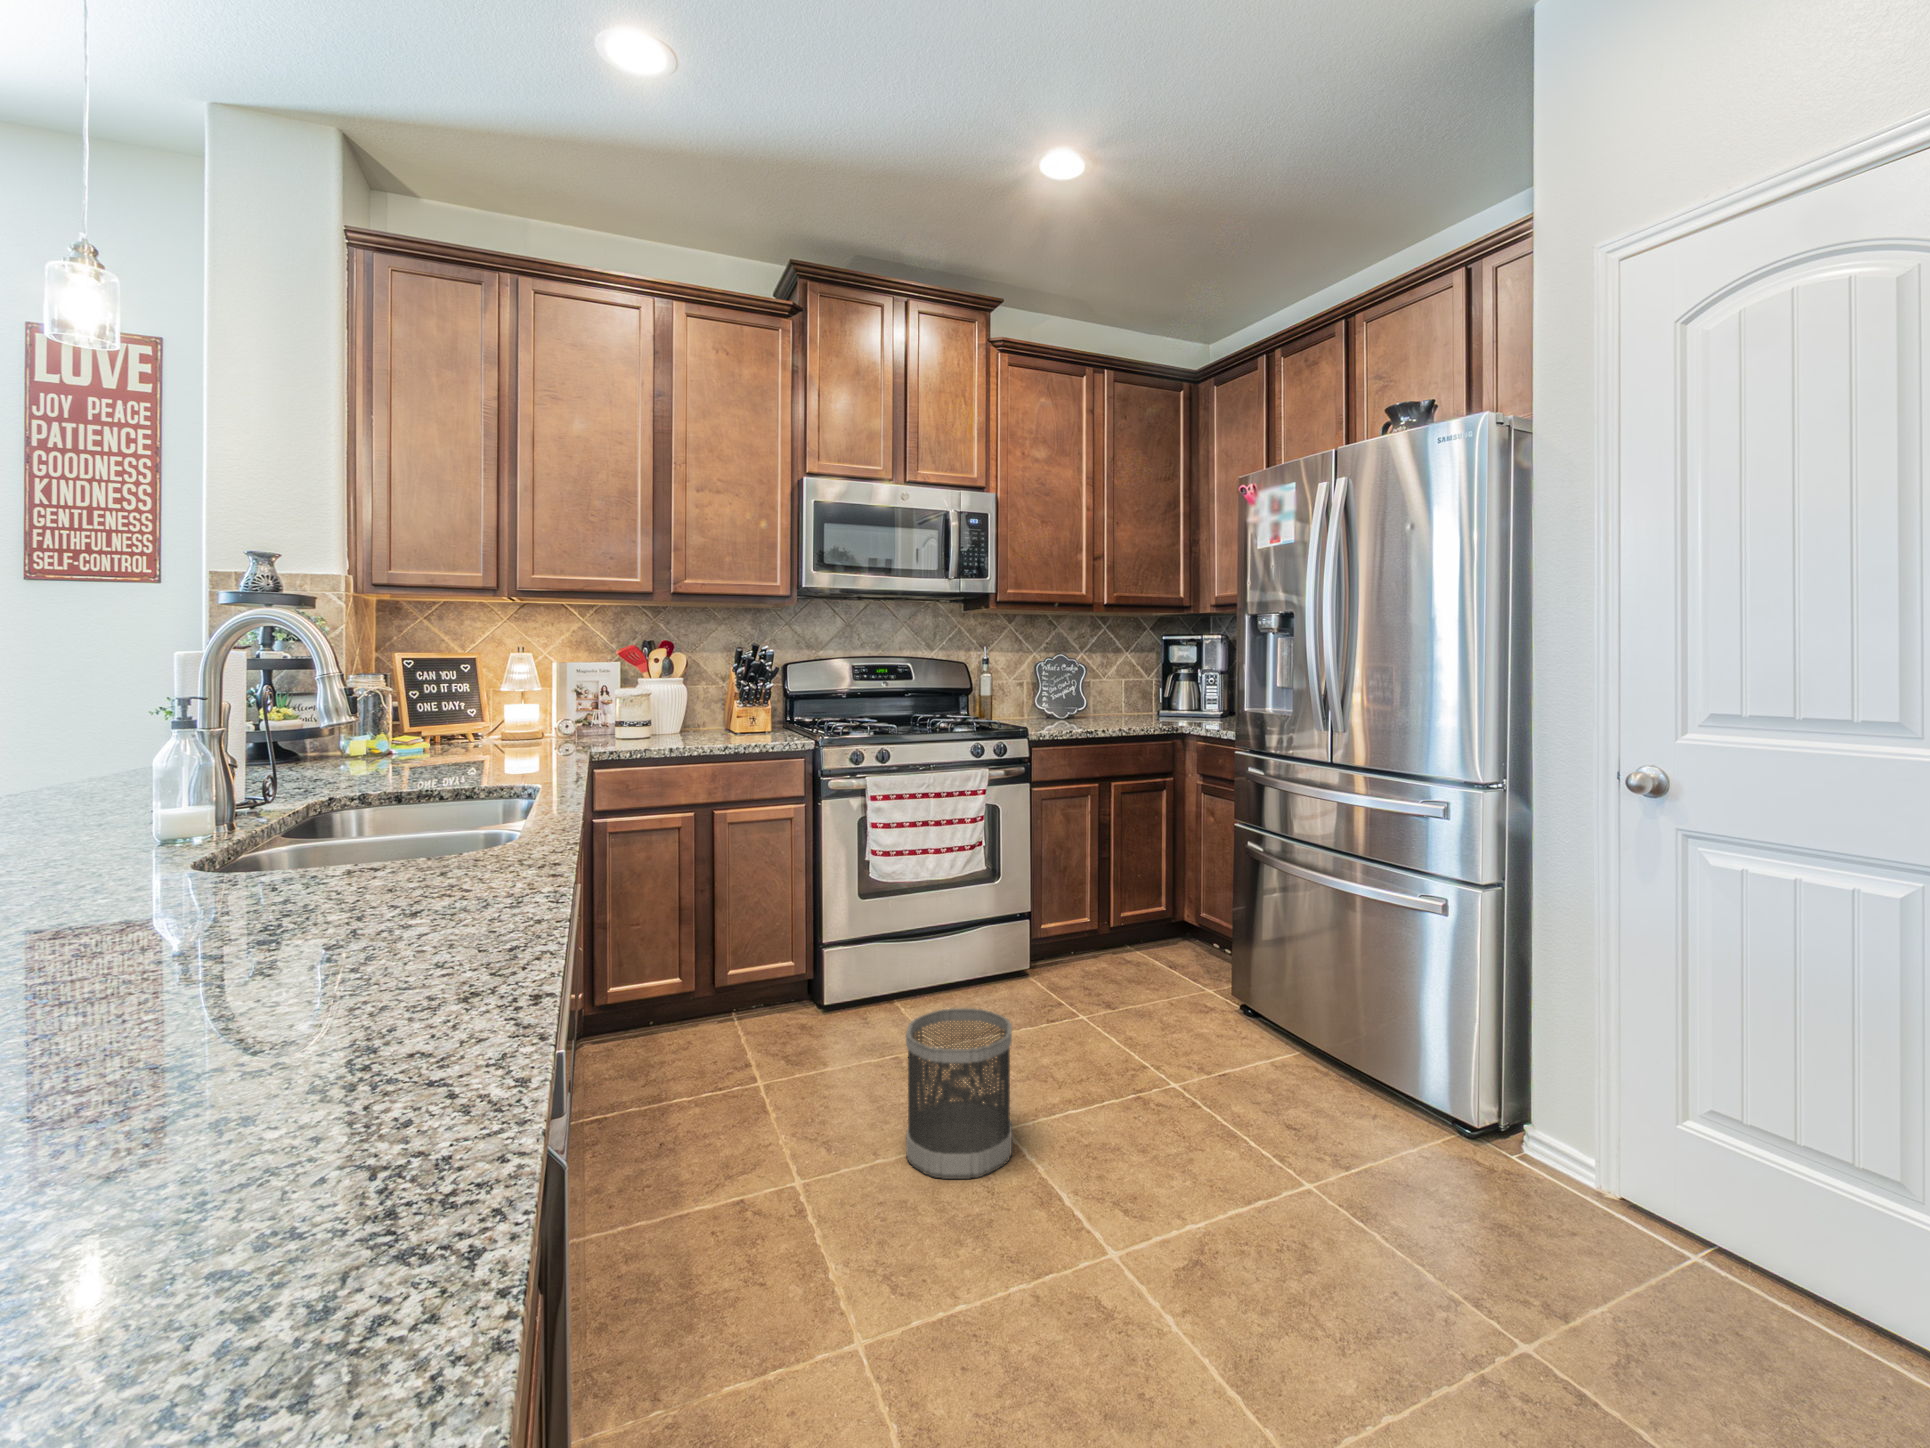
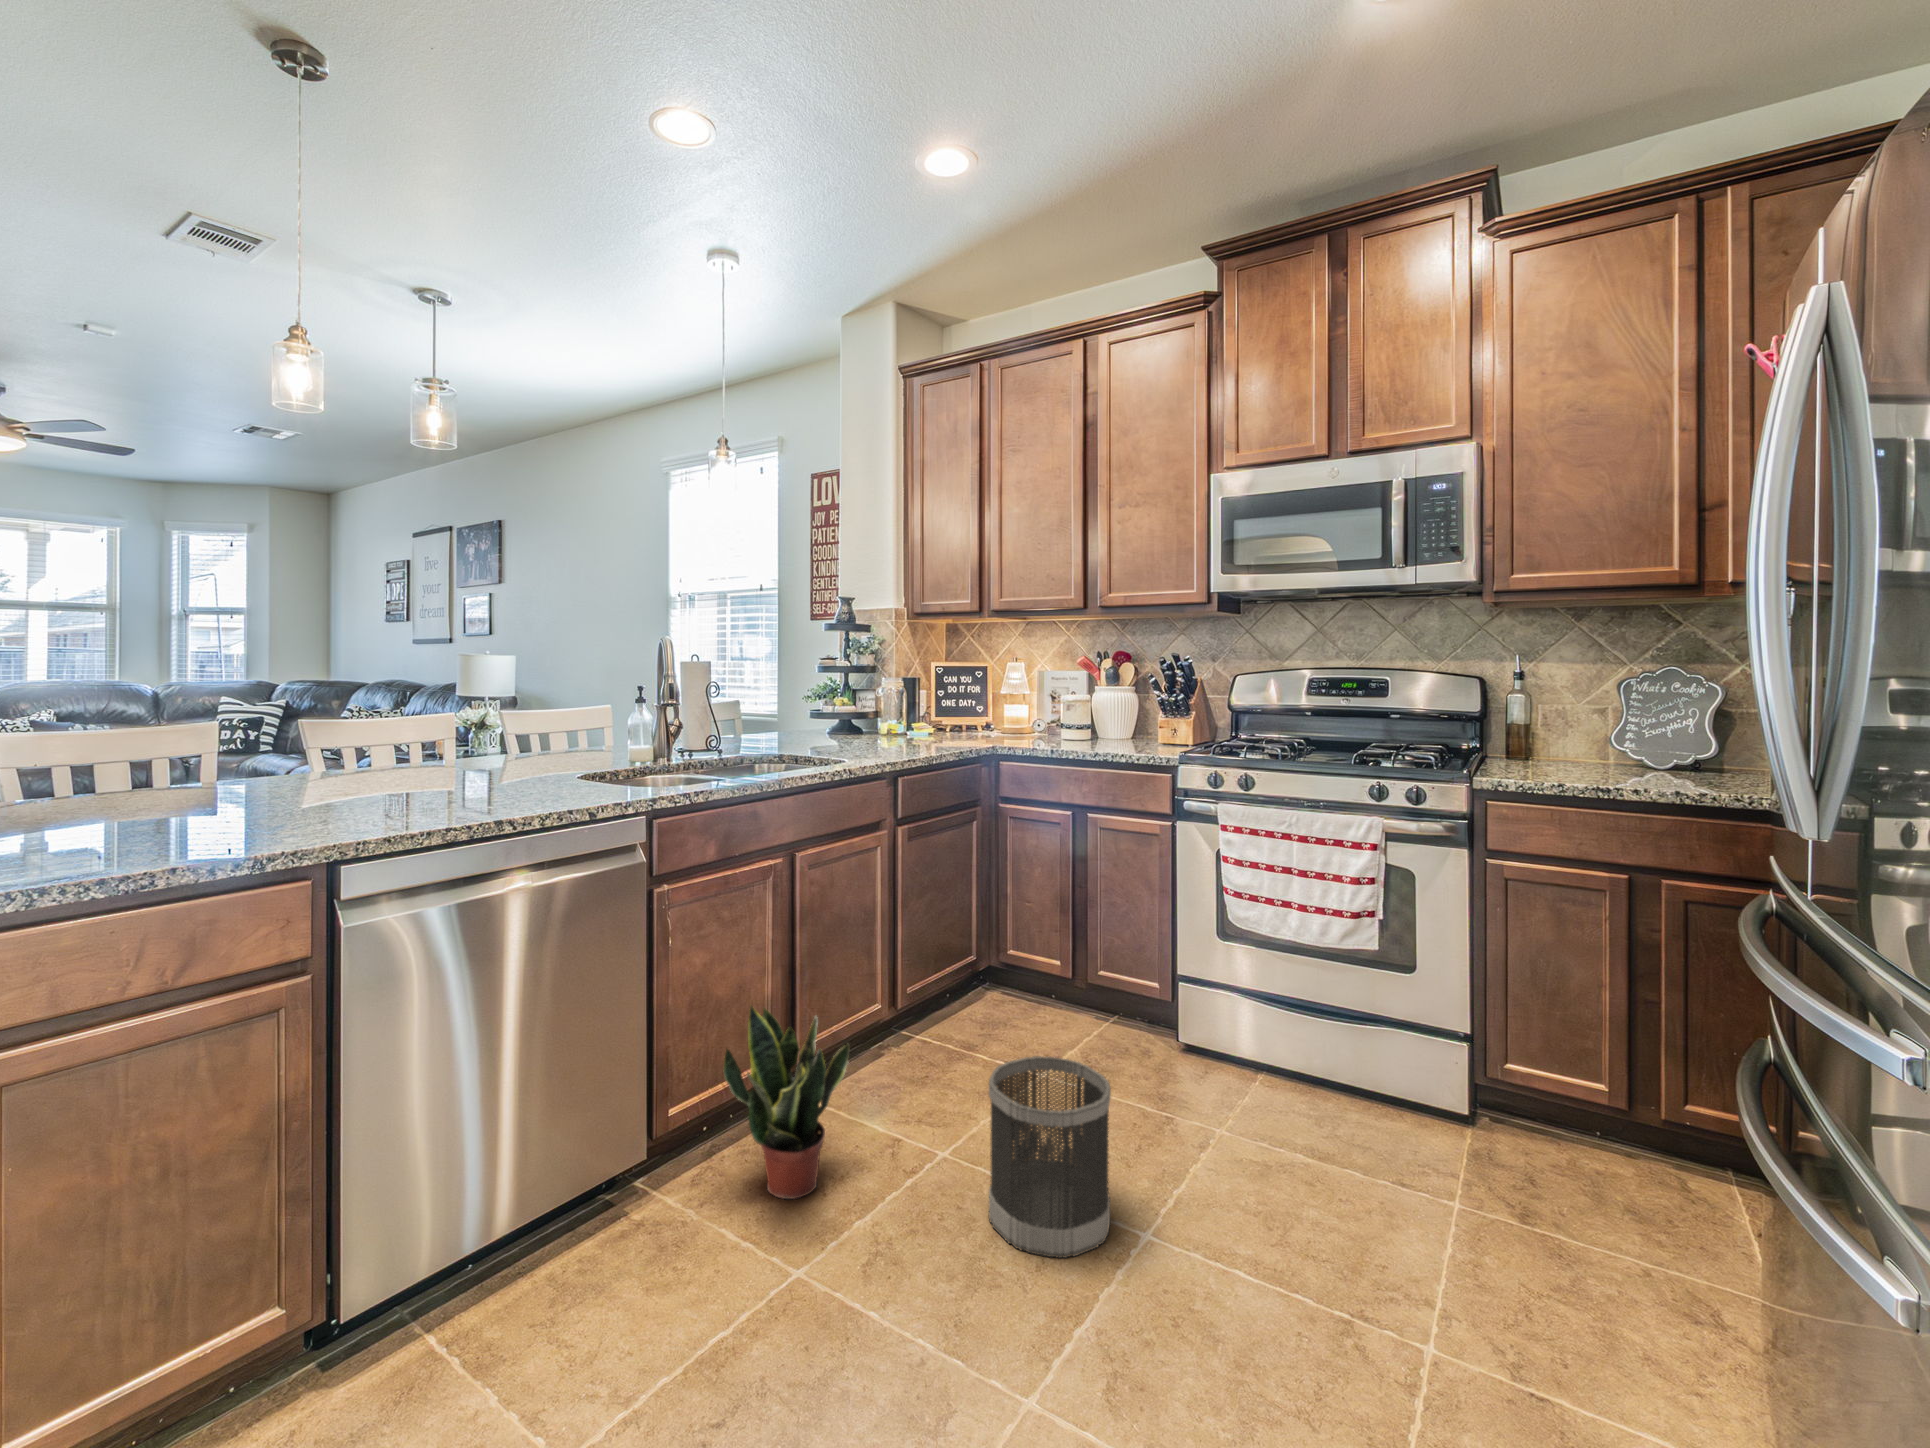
potted plant: none [678,1072,841,1296] -> present [723,1006,849,1199]

